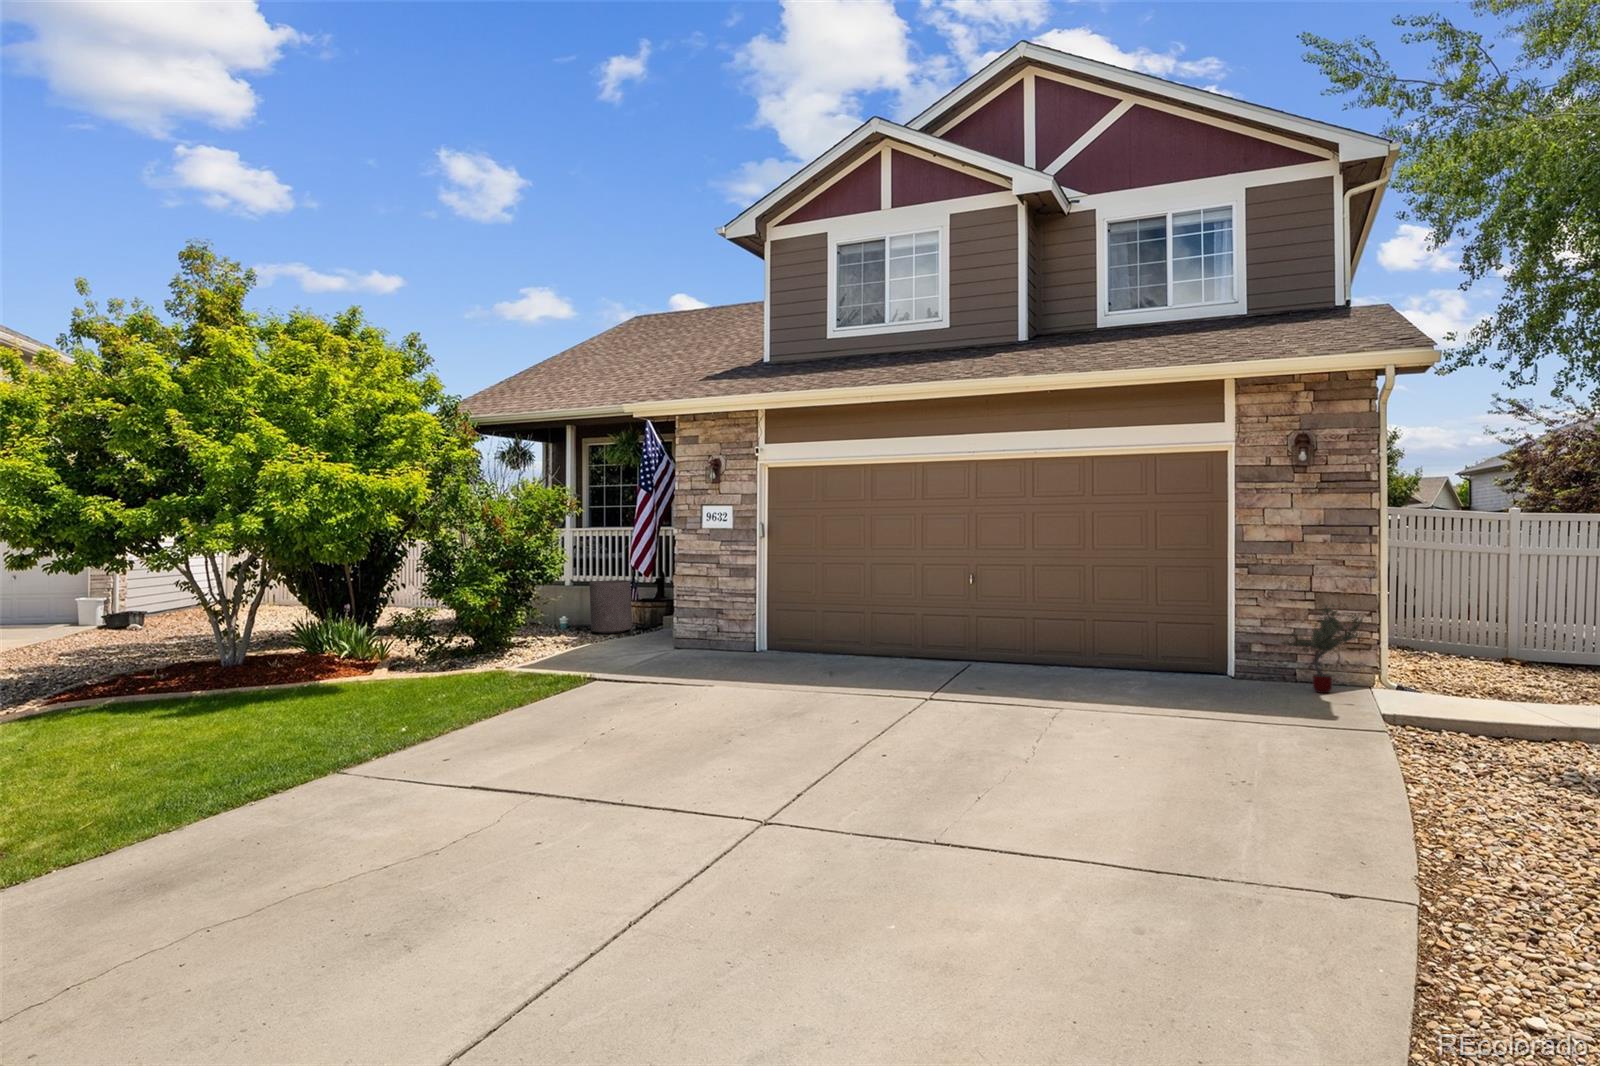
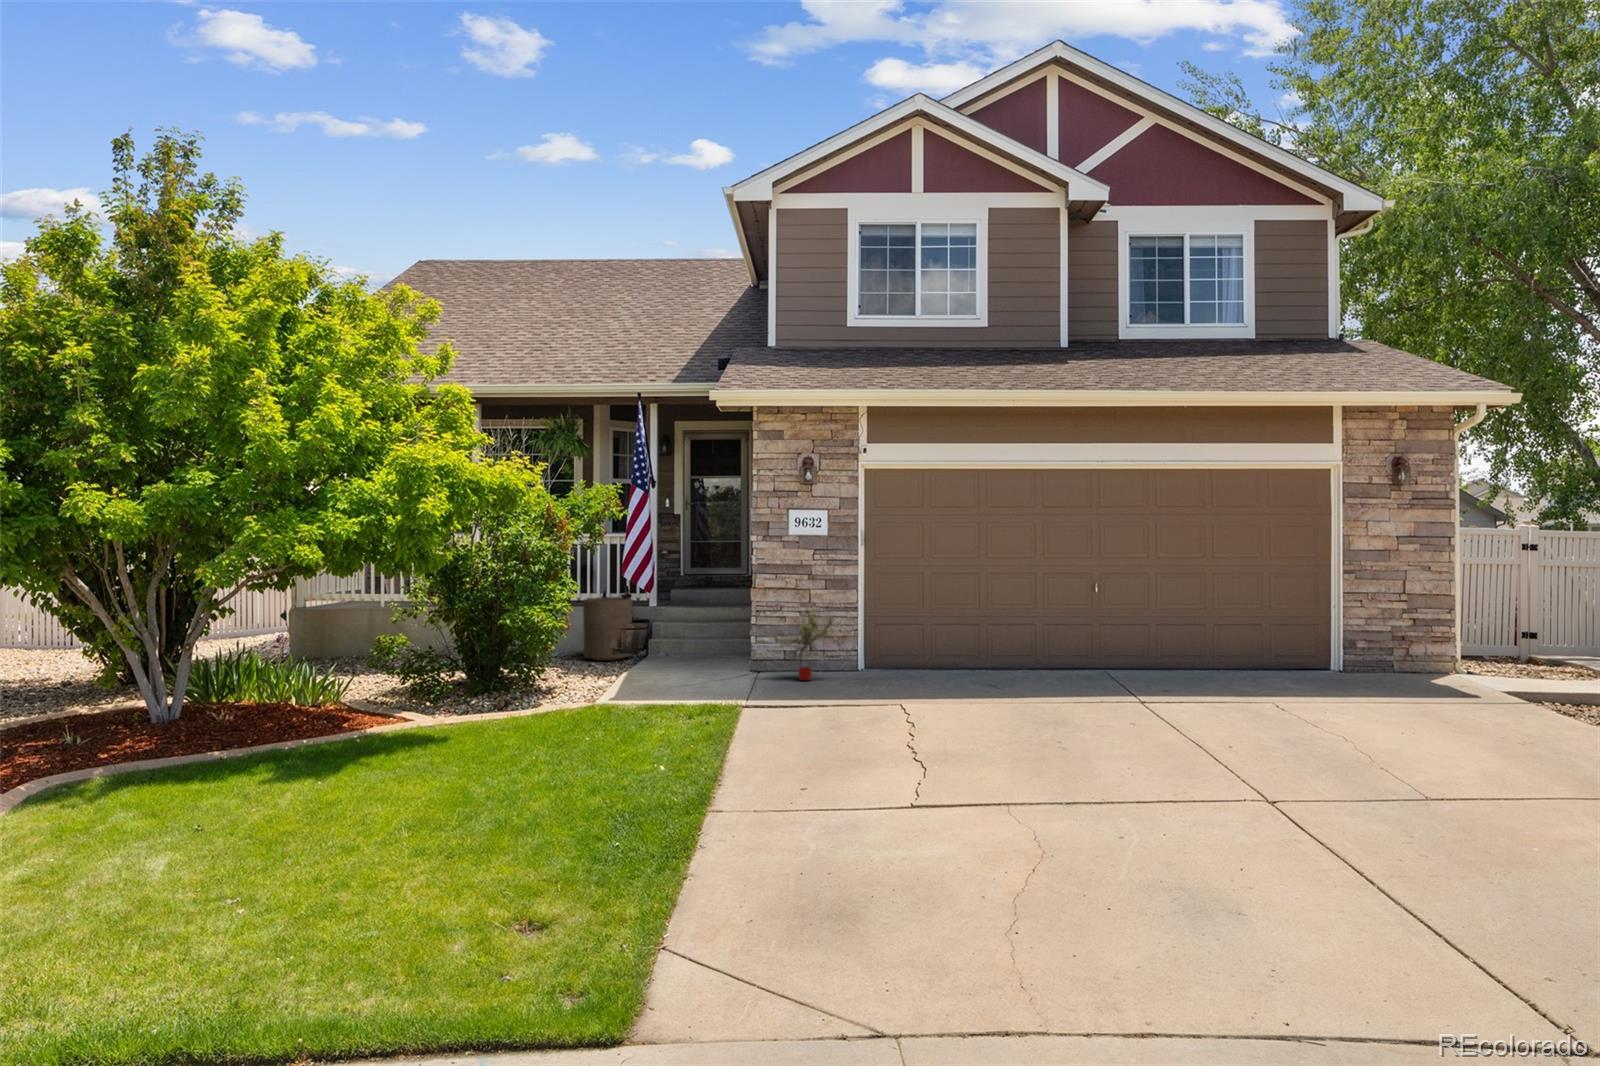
potted tree: present [1282,605,1363,693] -> present [776,607,834,681]

